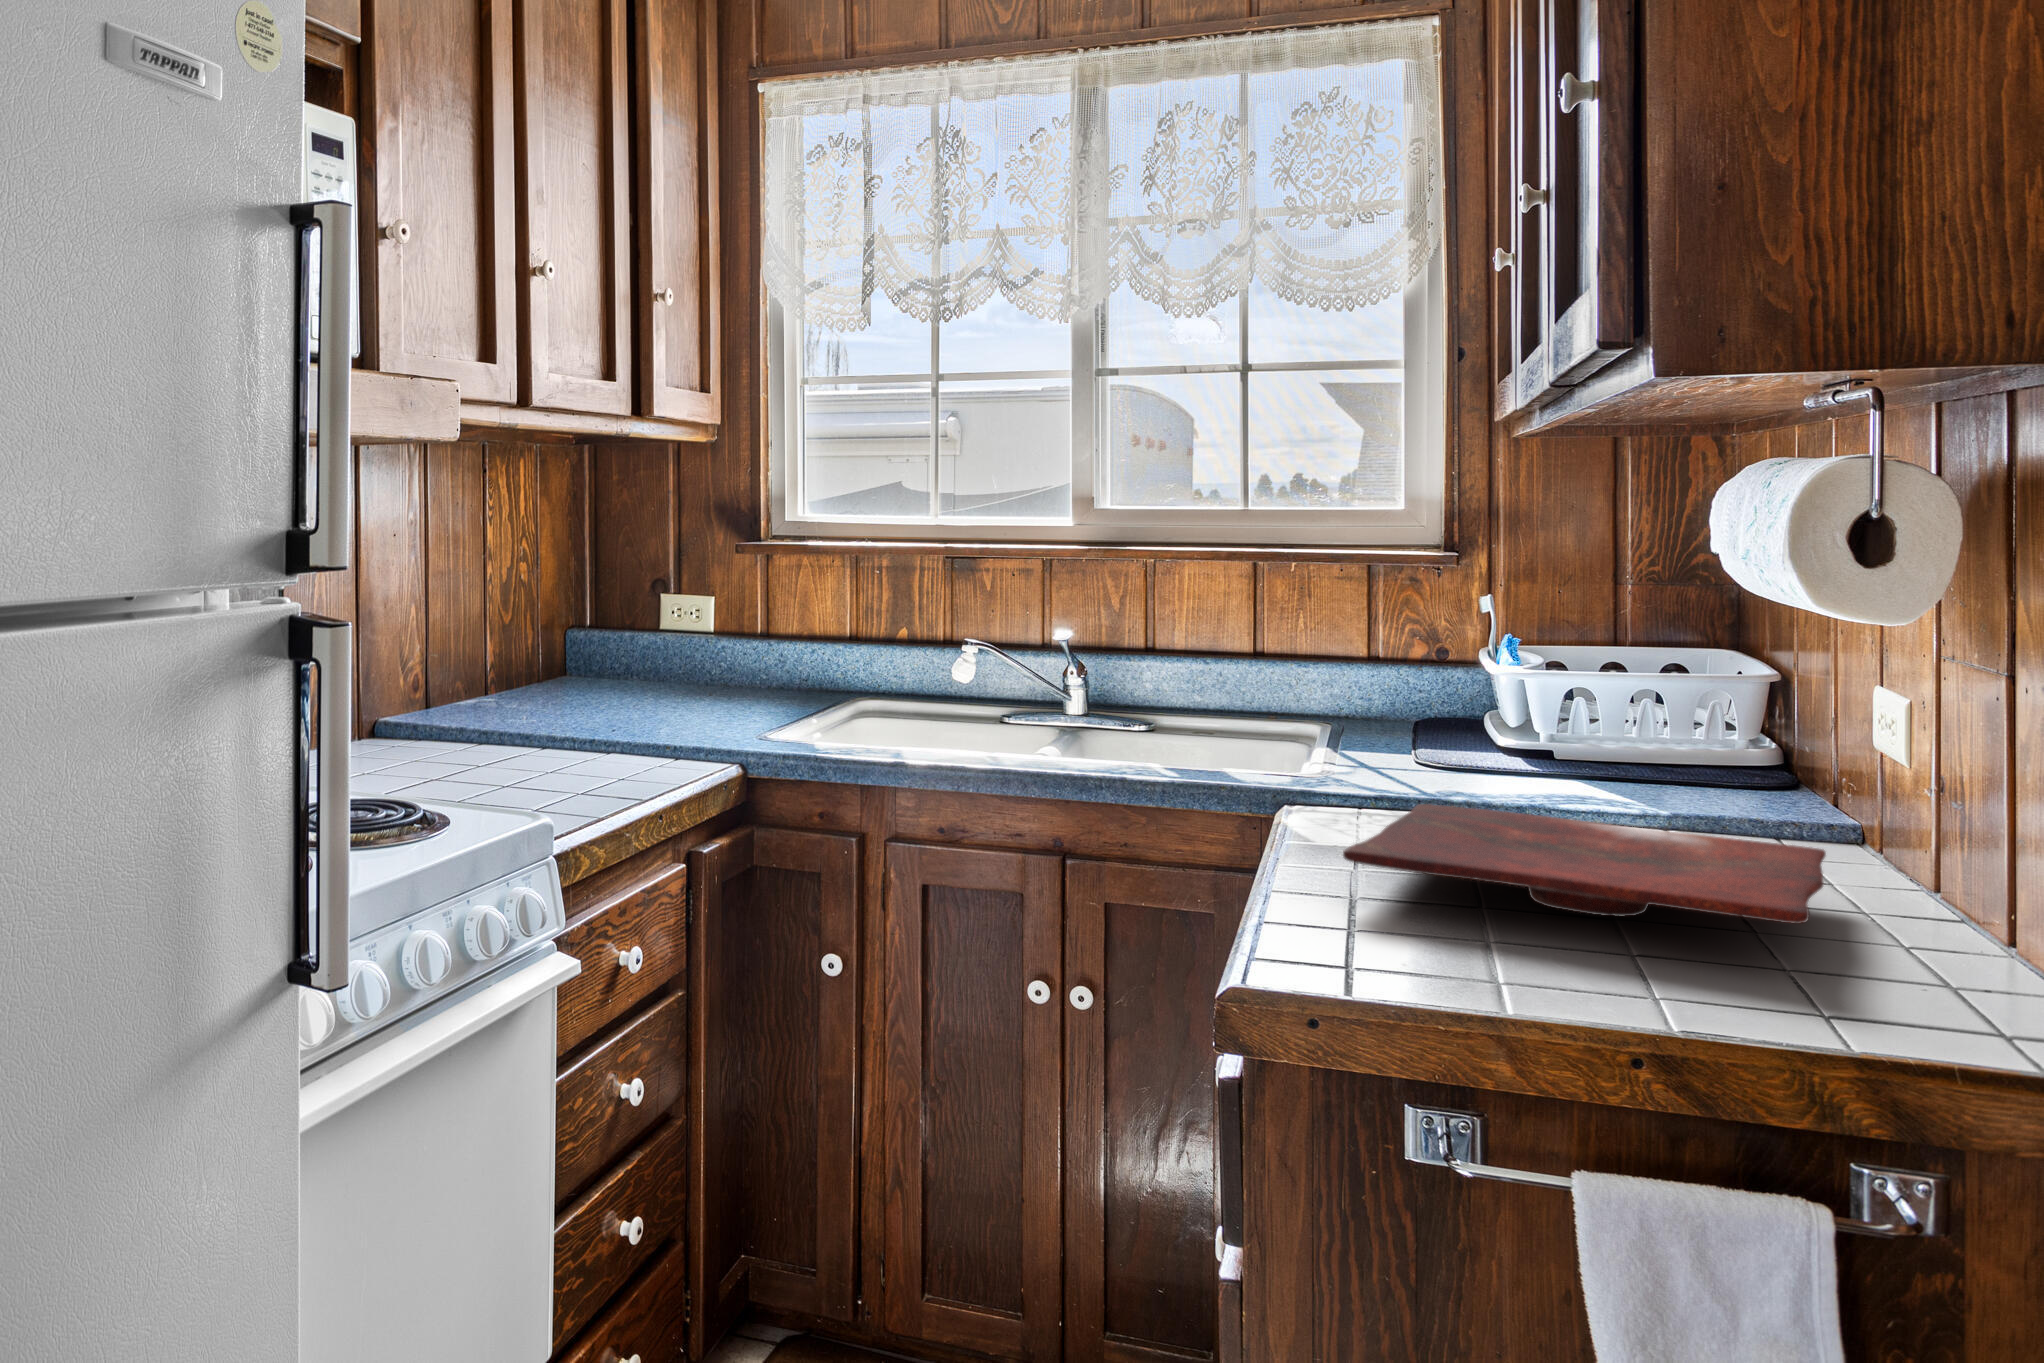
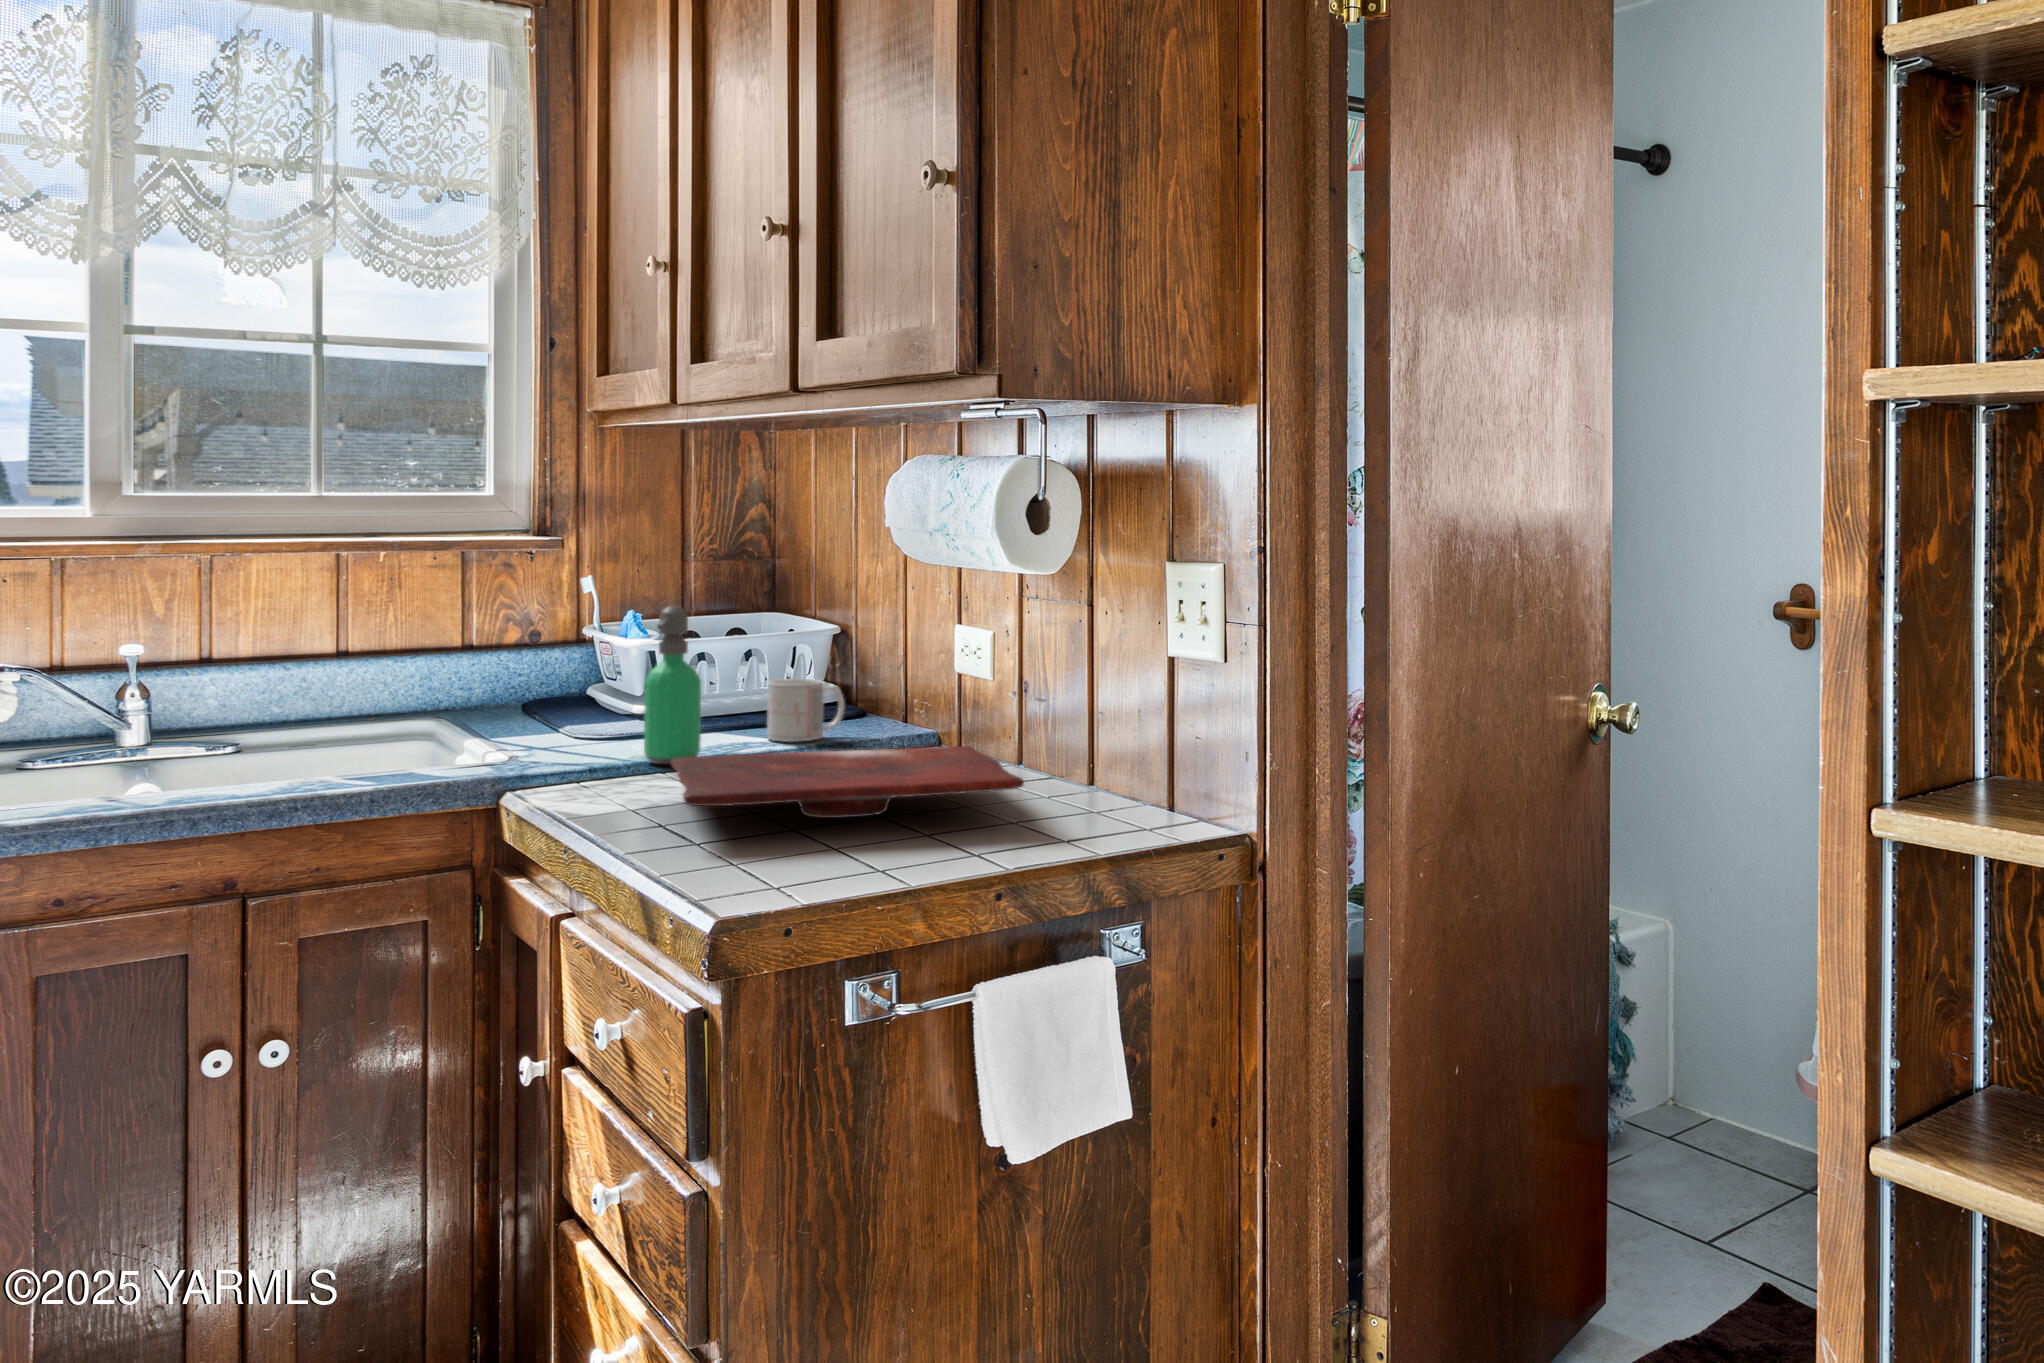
soap dispenser: none [1447,634,1512,810] -> present [644,606,701,764]
mug: none [1628,727,1736,806] -> present [767,679,844,742]

